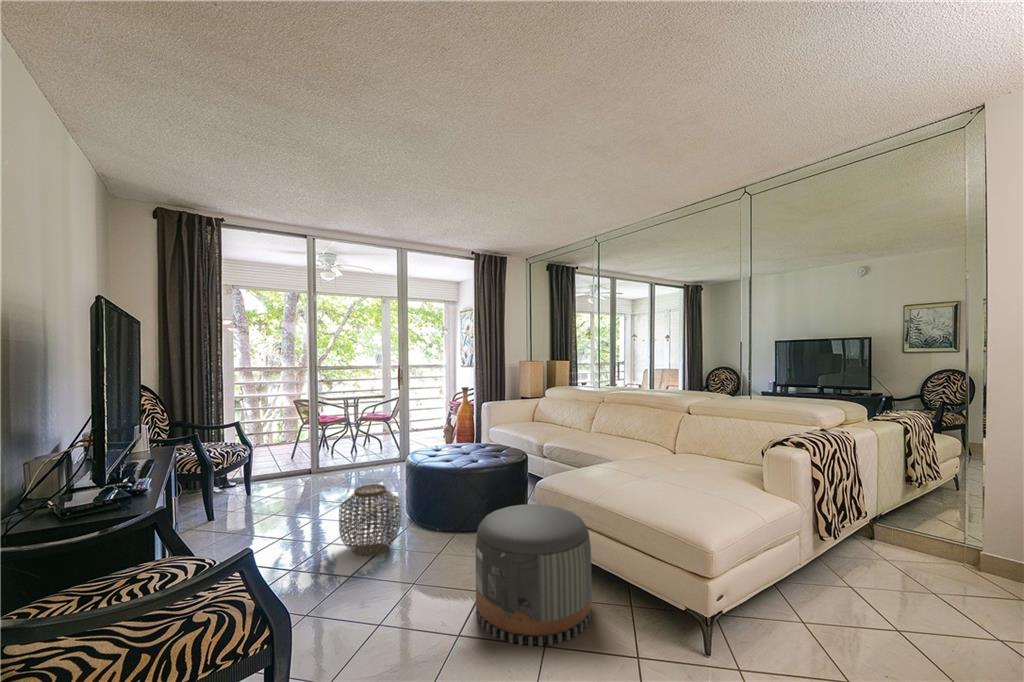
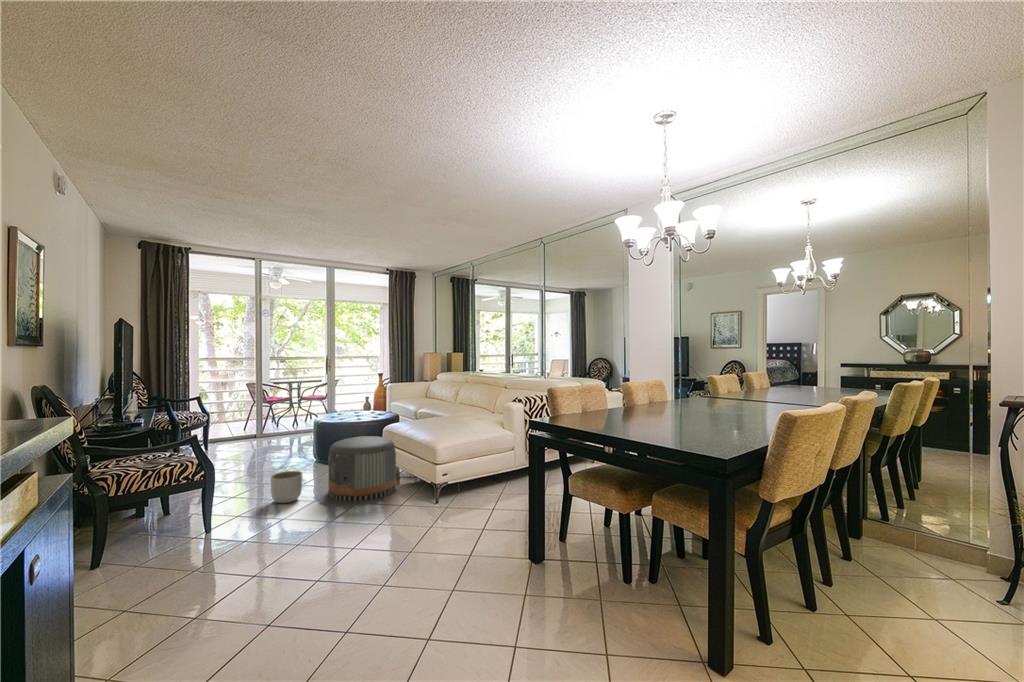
woven basket: present [339,484,401,557] -> none [261,431,303,474]
planter: none [382,579,437,653] -> present [271,471,302,503]

